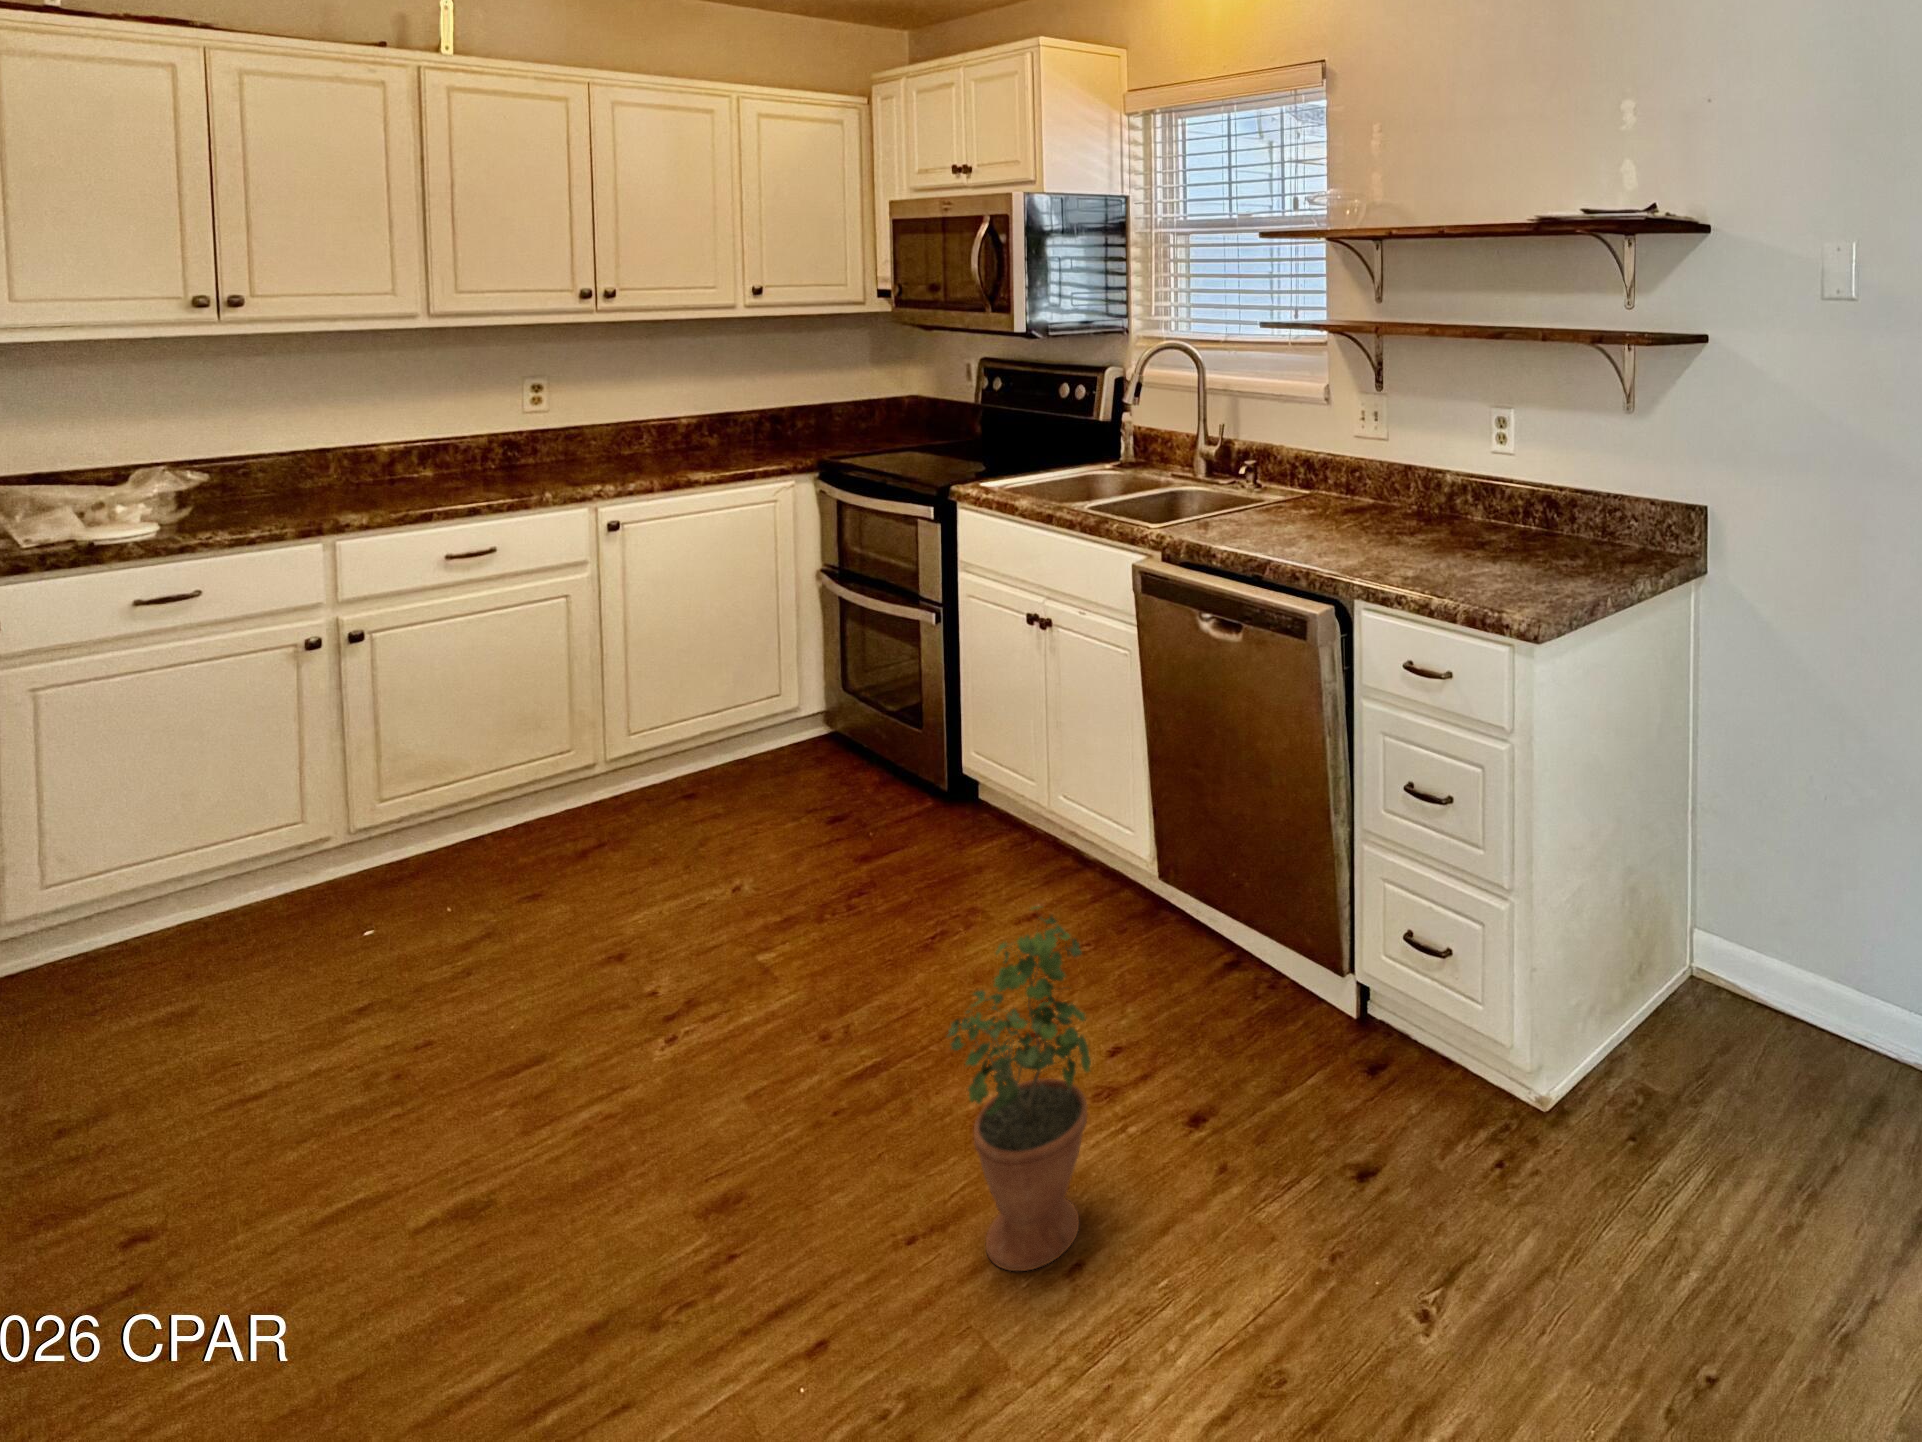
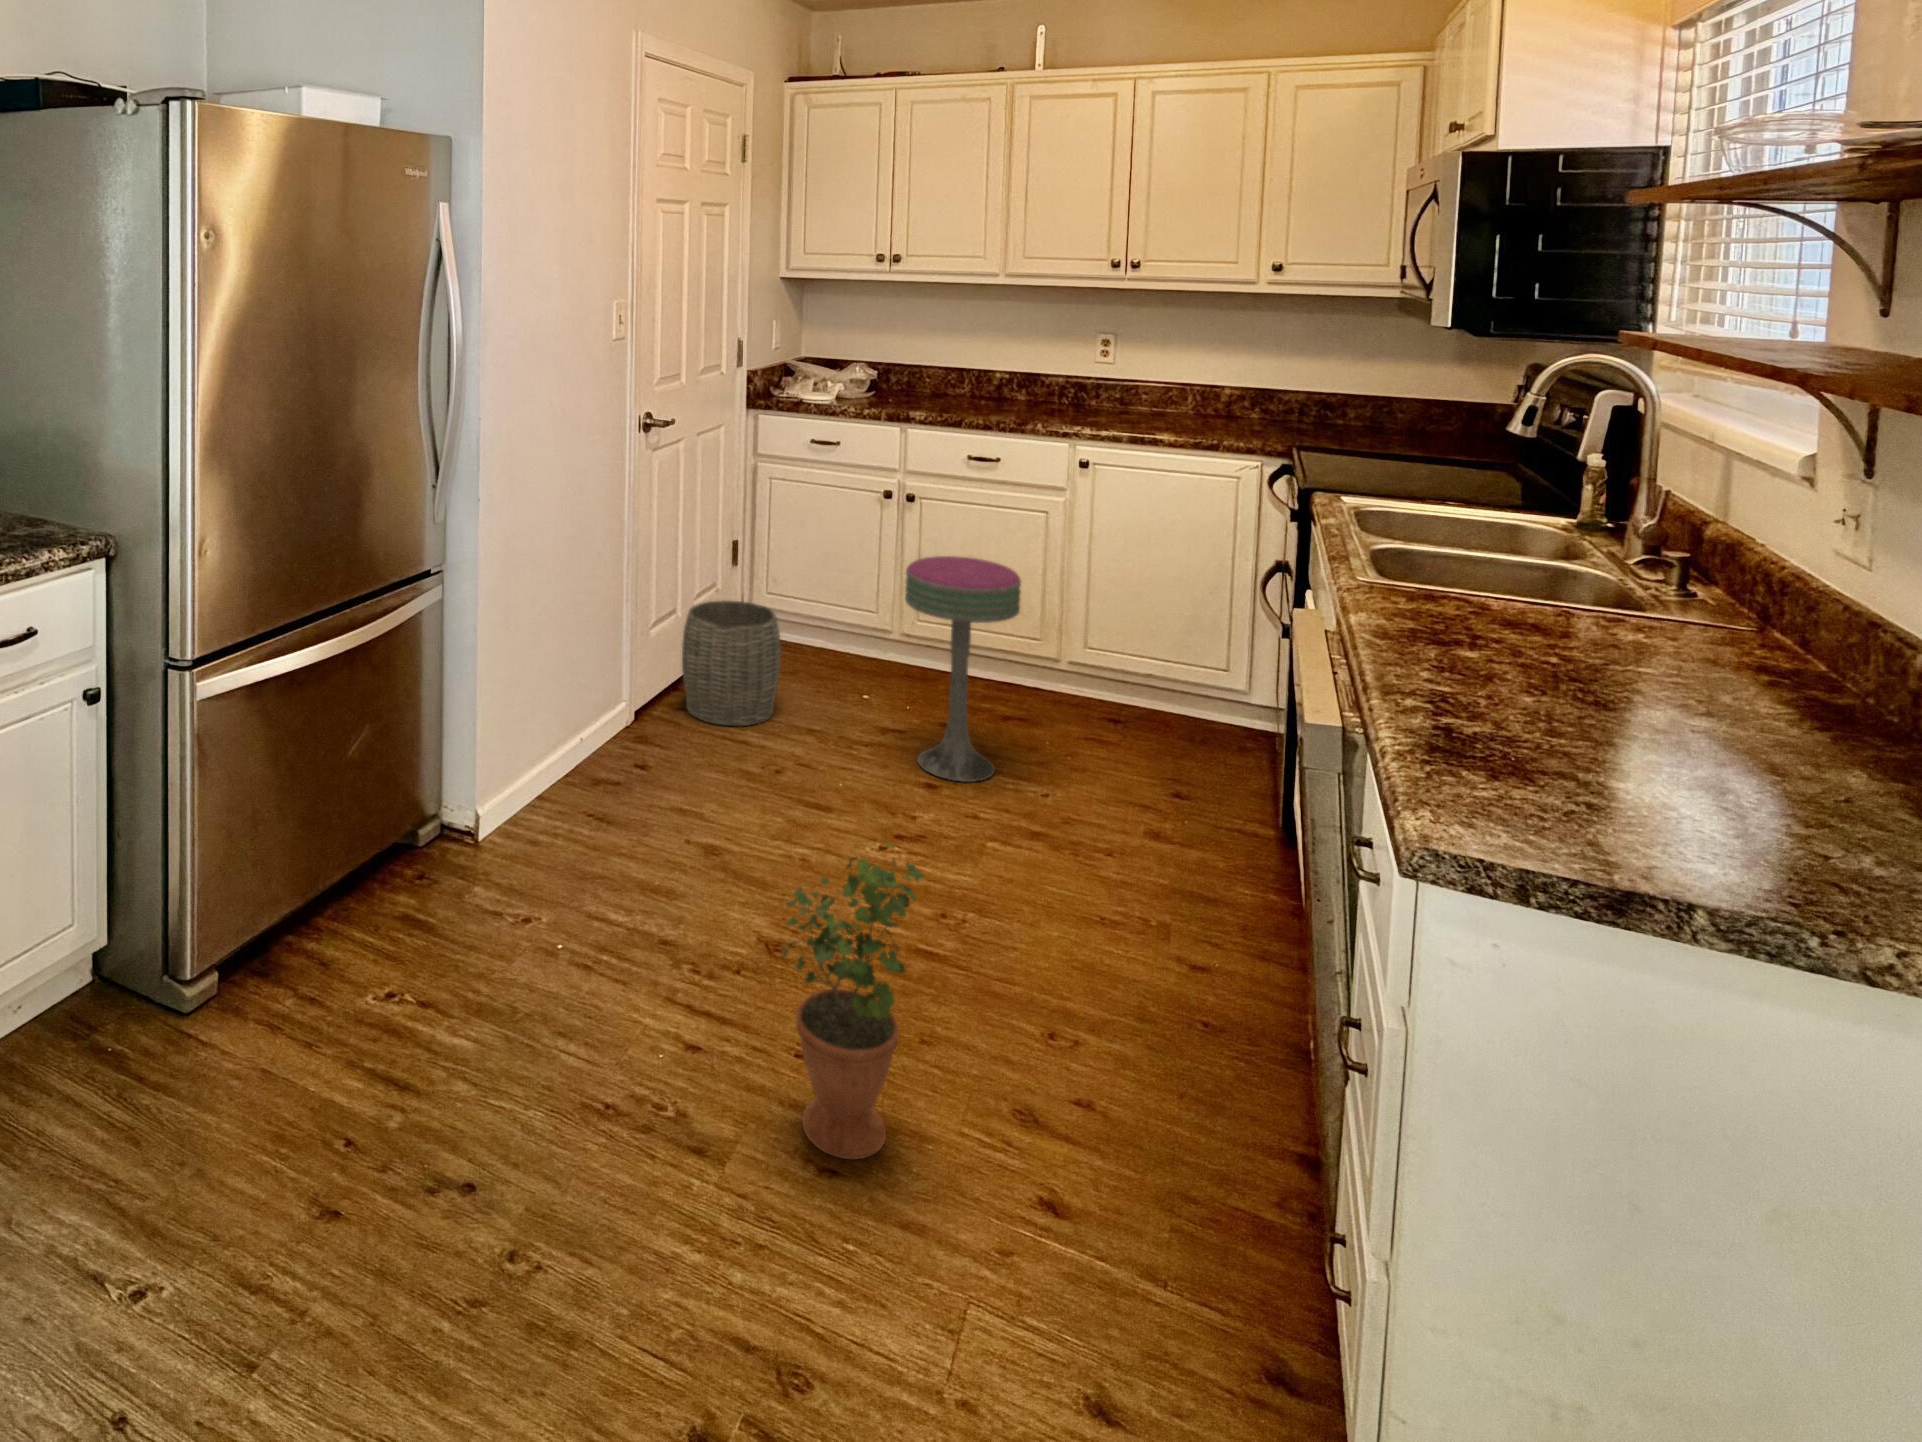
bar stool: none [516,660,682,951] -> present [905,556,1021,782]
woven basket: none [17,880,264,1135] -> present [682,601,781,726]

